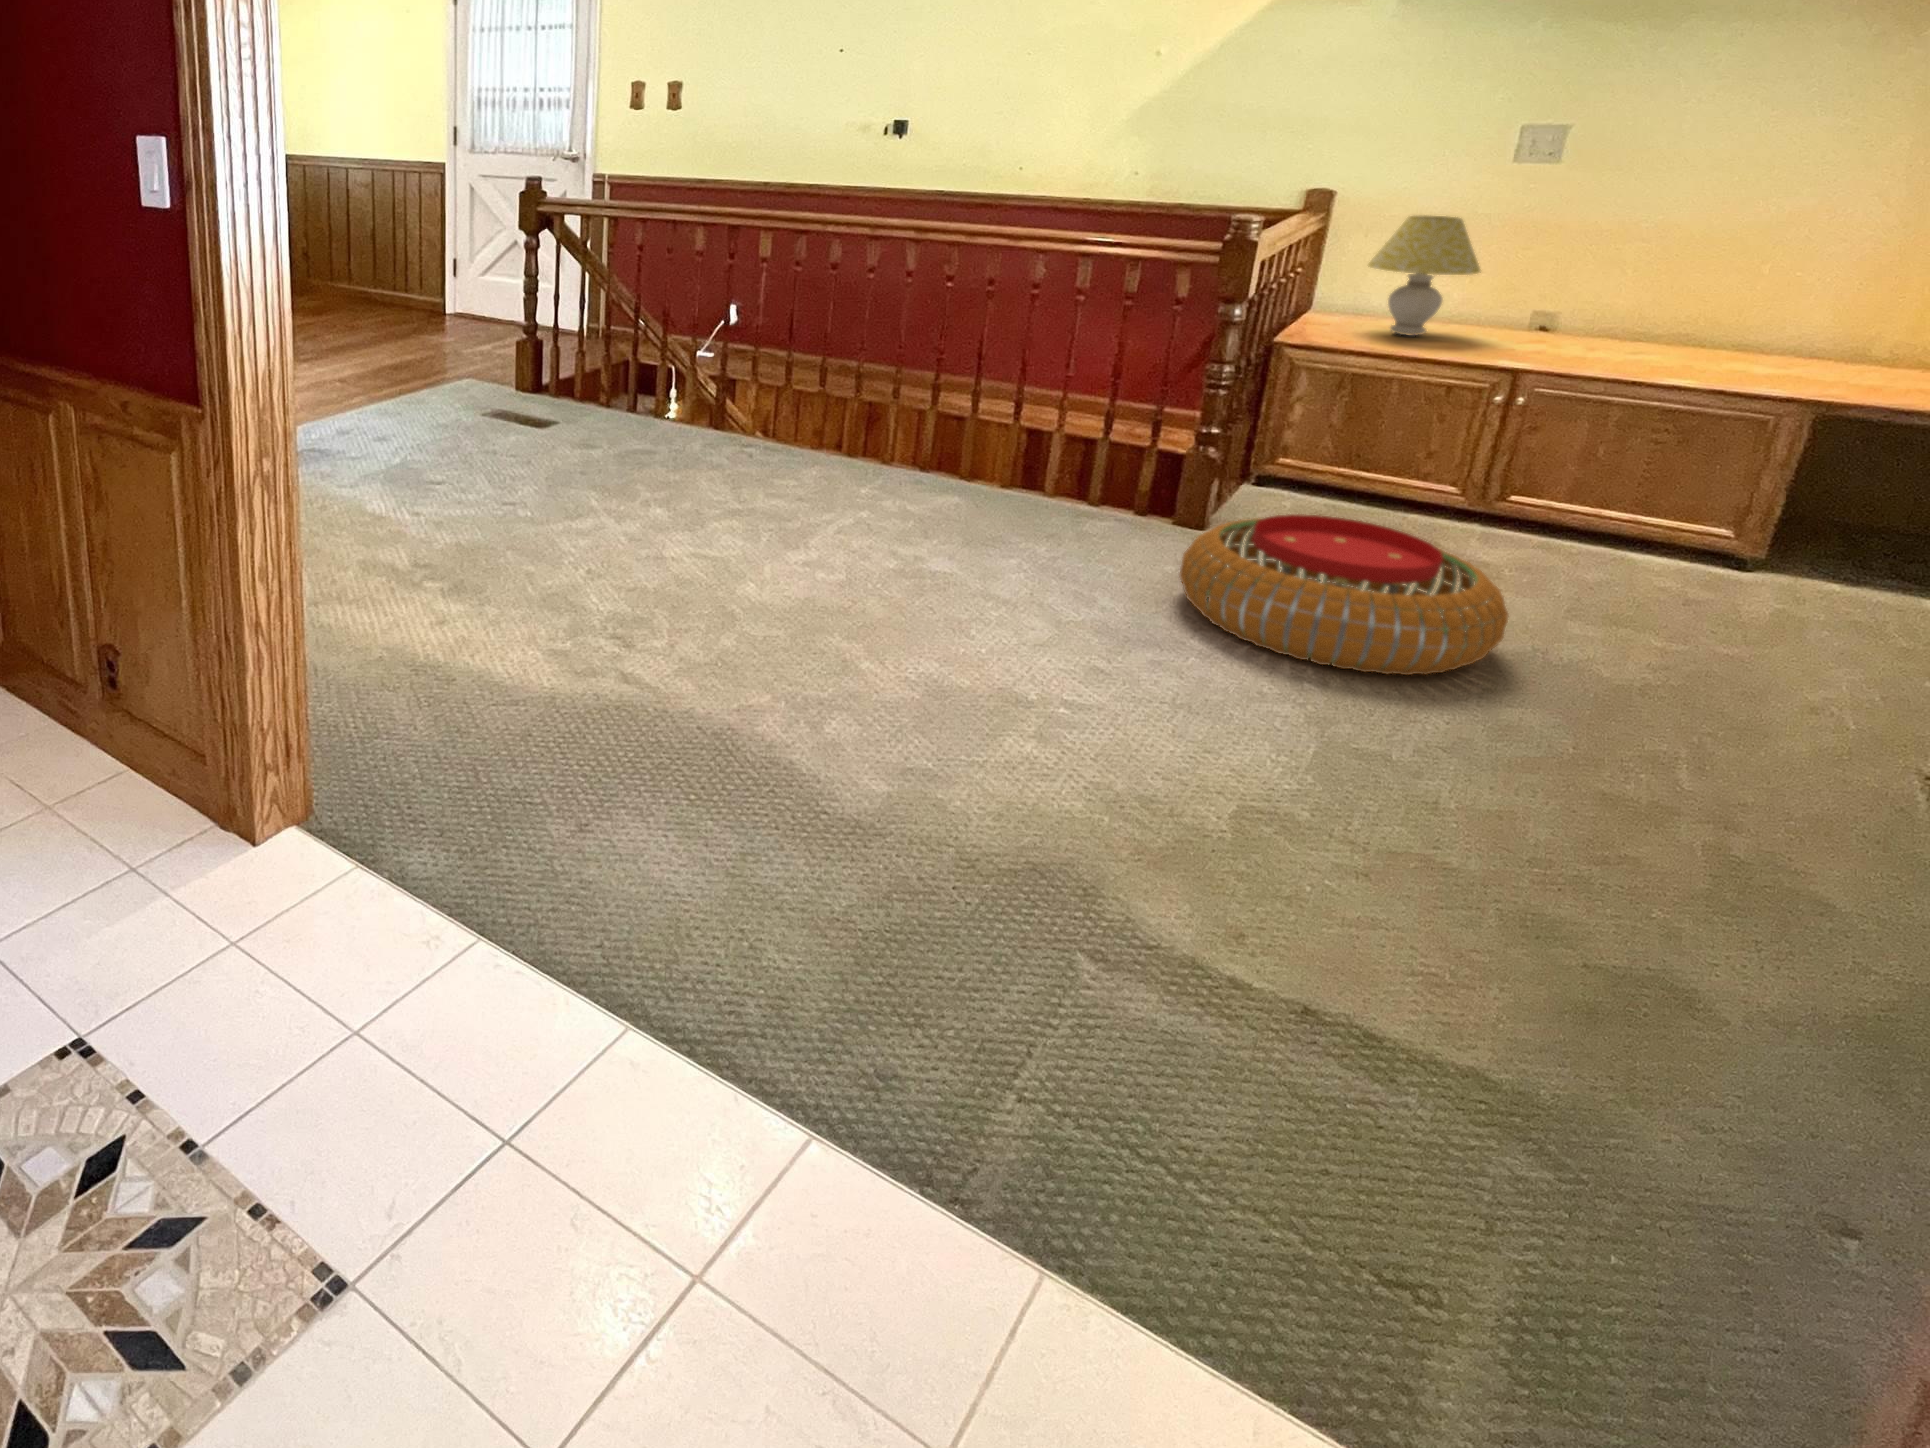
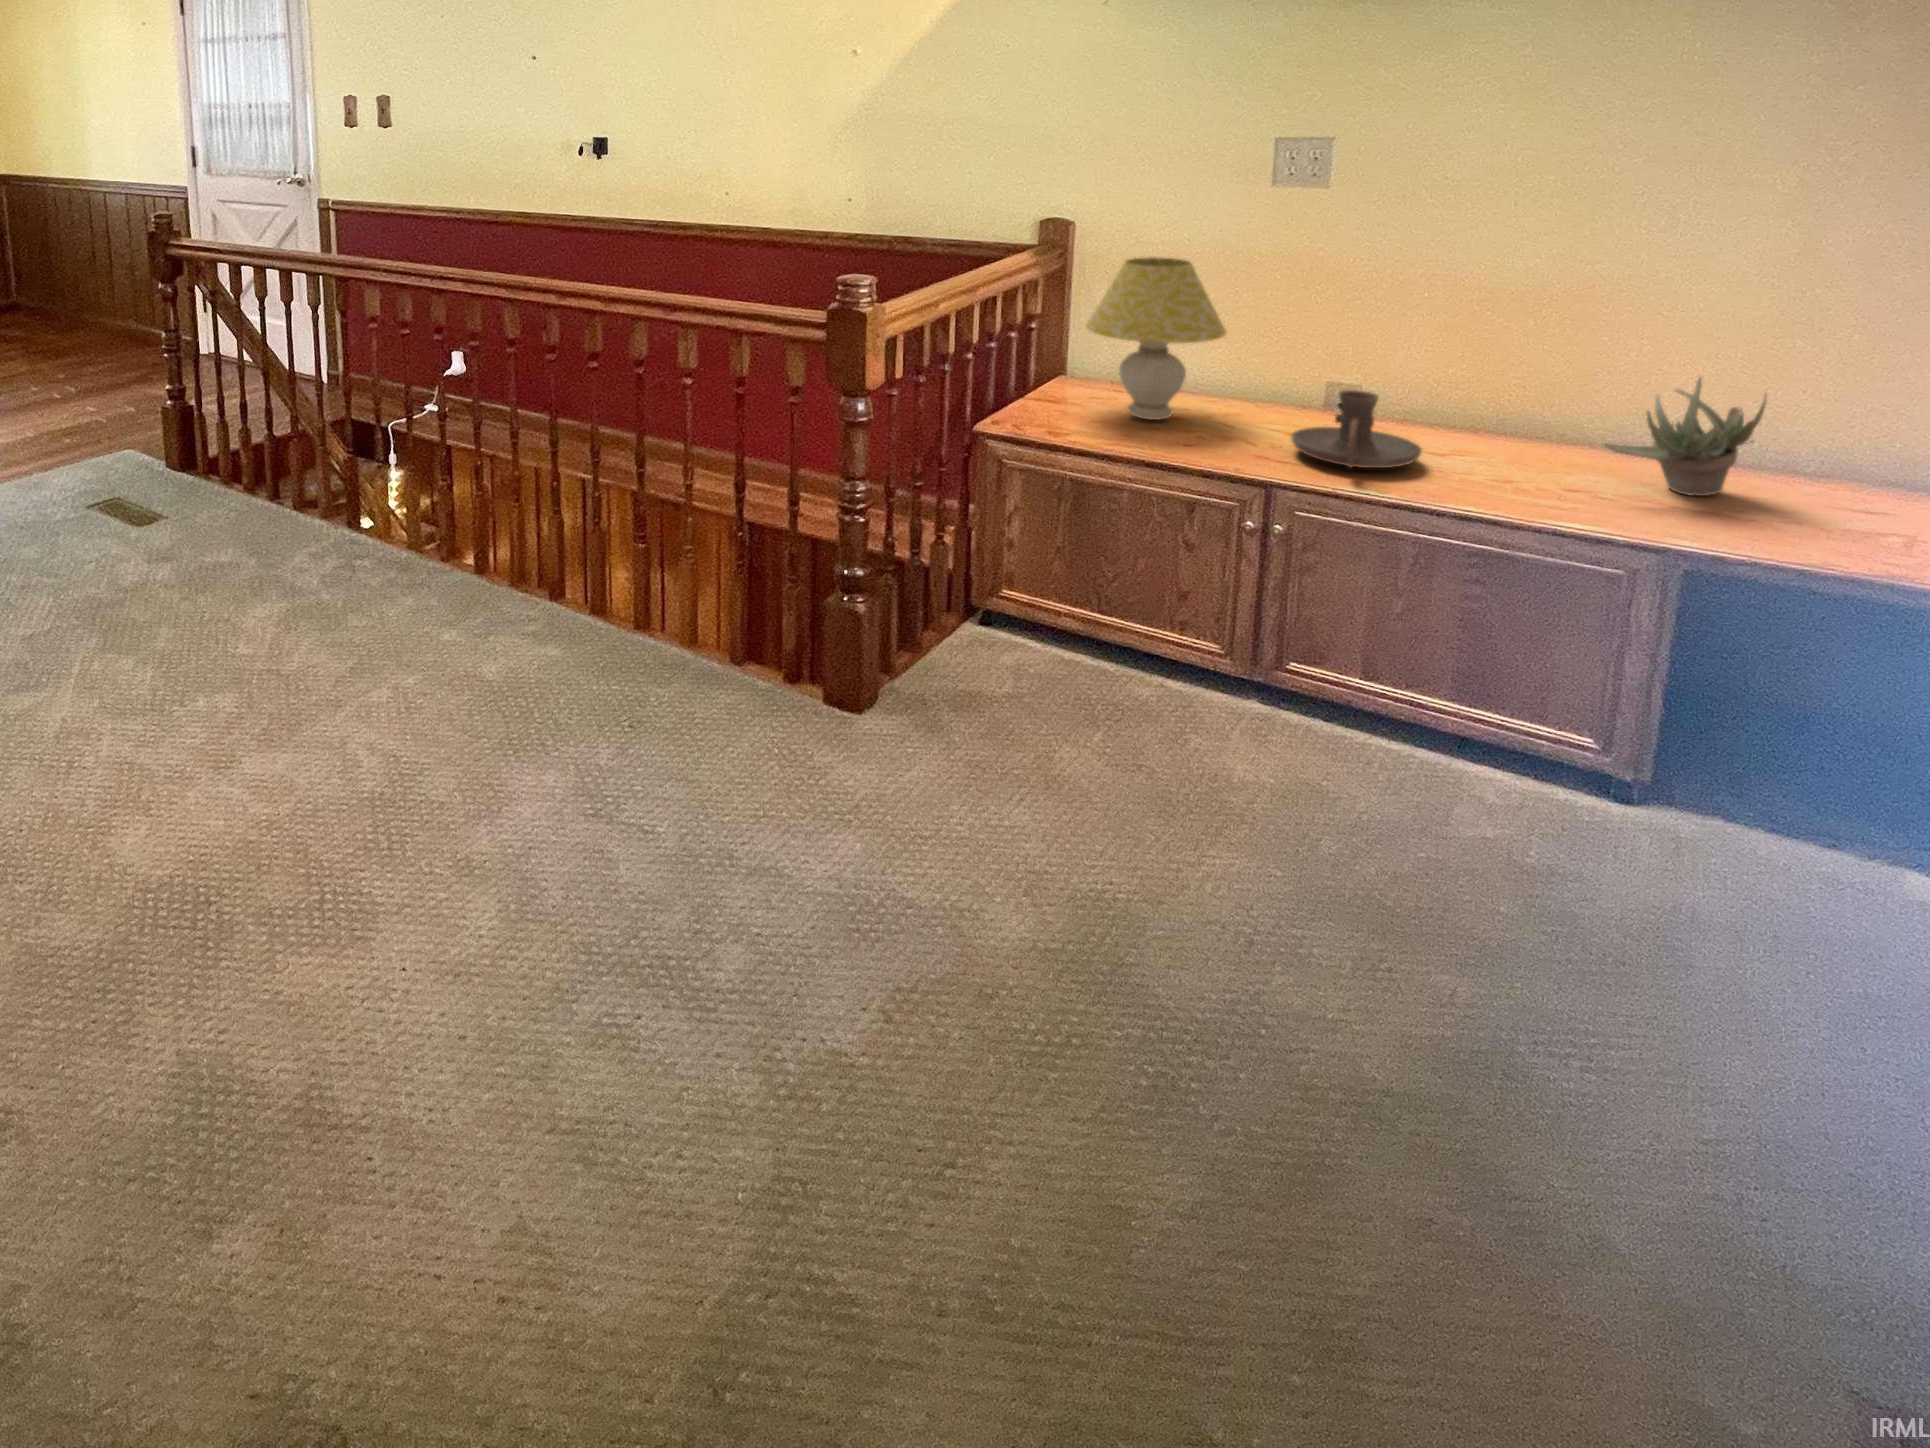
succulent plant: none [1767,291,1886,375] -> present [1603,377,1766,496]
candle holder: none [1529,308,1628,359] -> present [1291,390,1422,468]
pouf: present [1180,514,1508,675] -> none [723,741,1170,1082]

